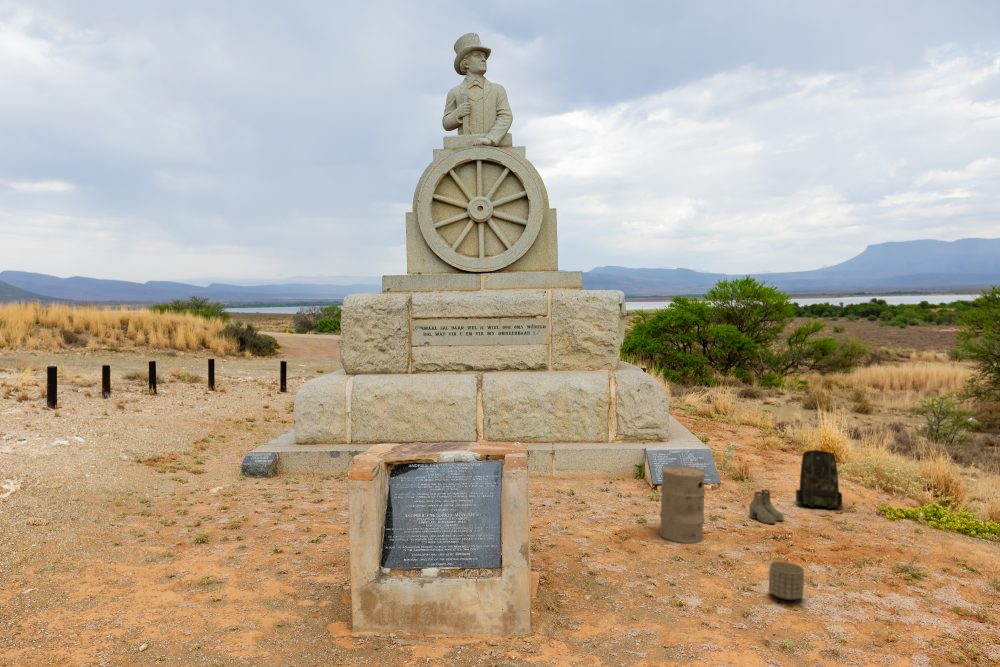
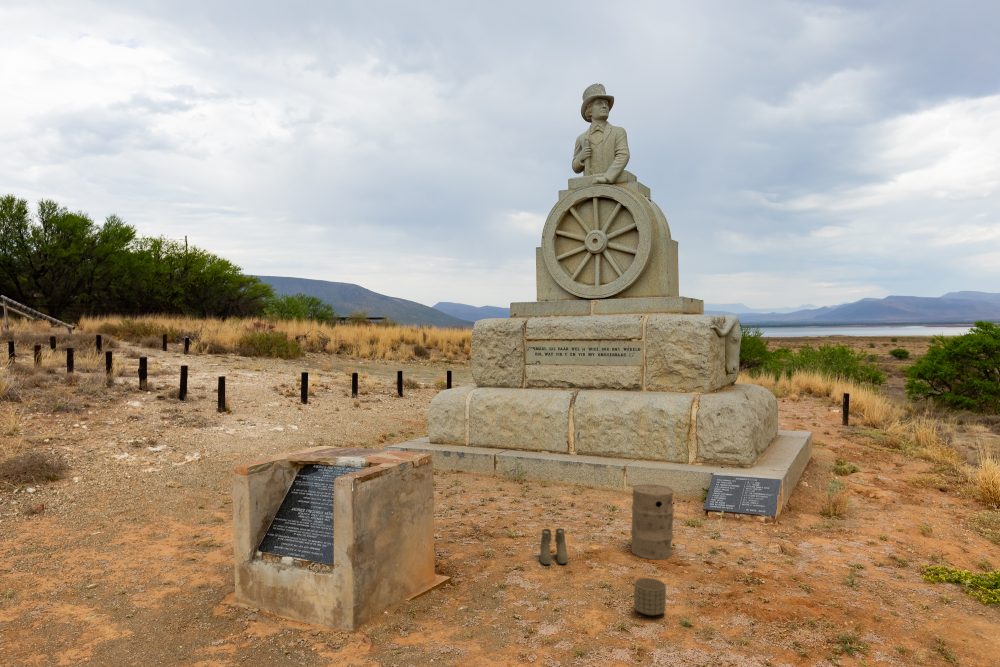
backpack: present [796,450,842,509] -> none [833,492,887,560]
boots: present [749,490,784,524] -> present [540,529,567,565]

